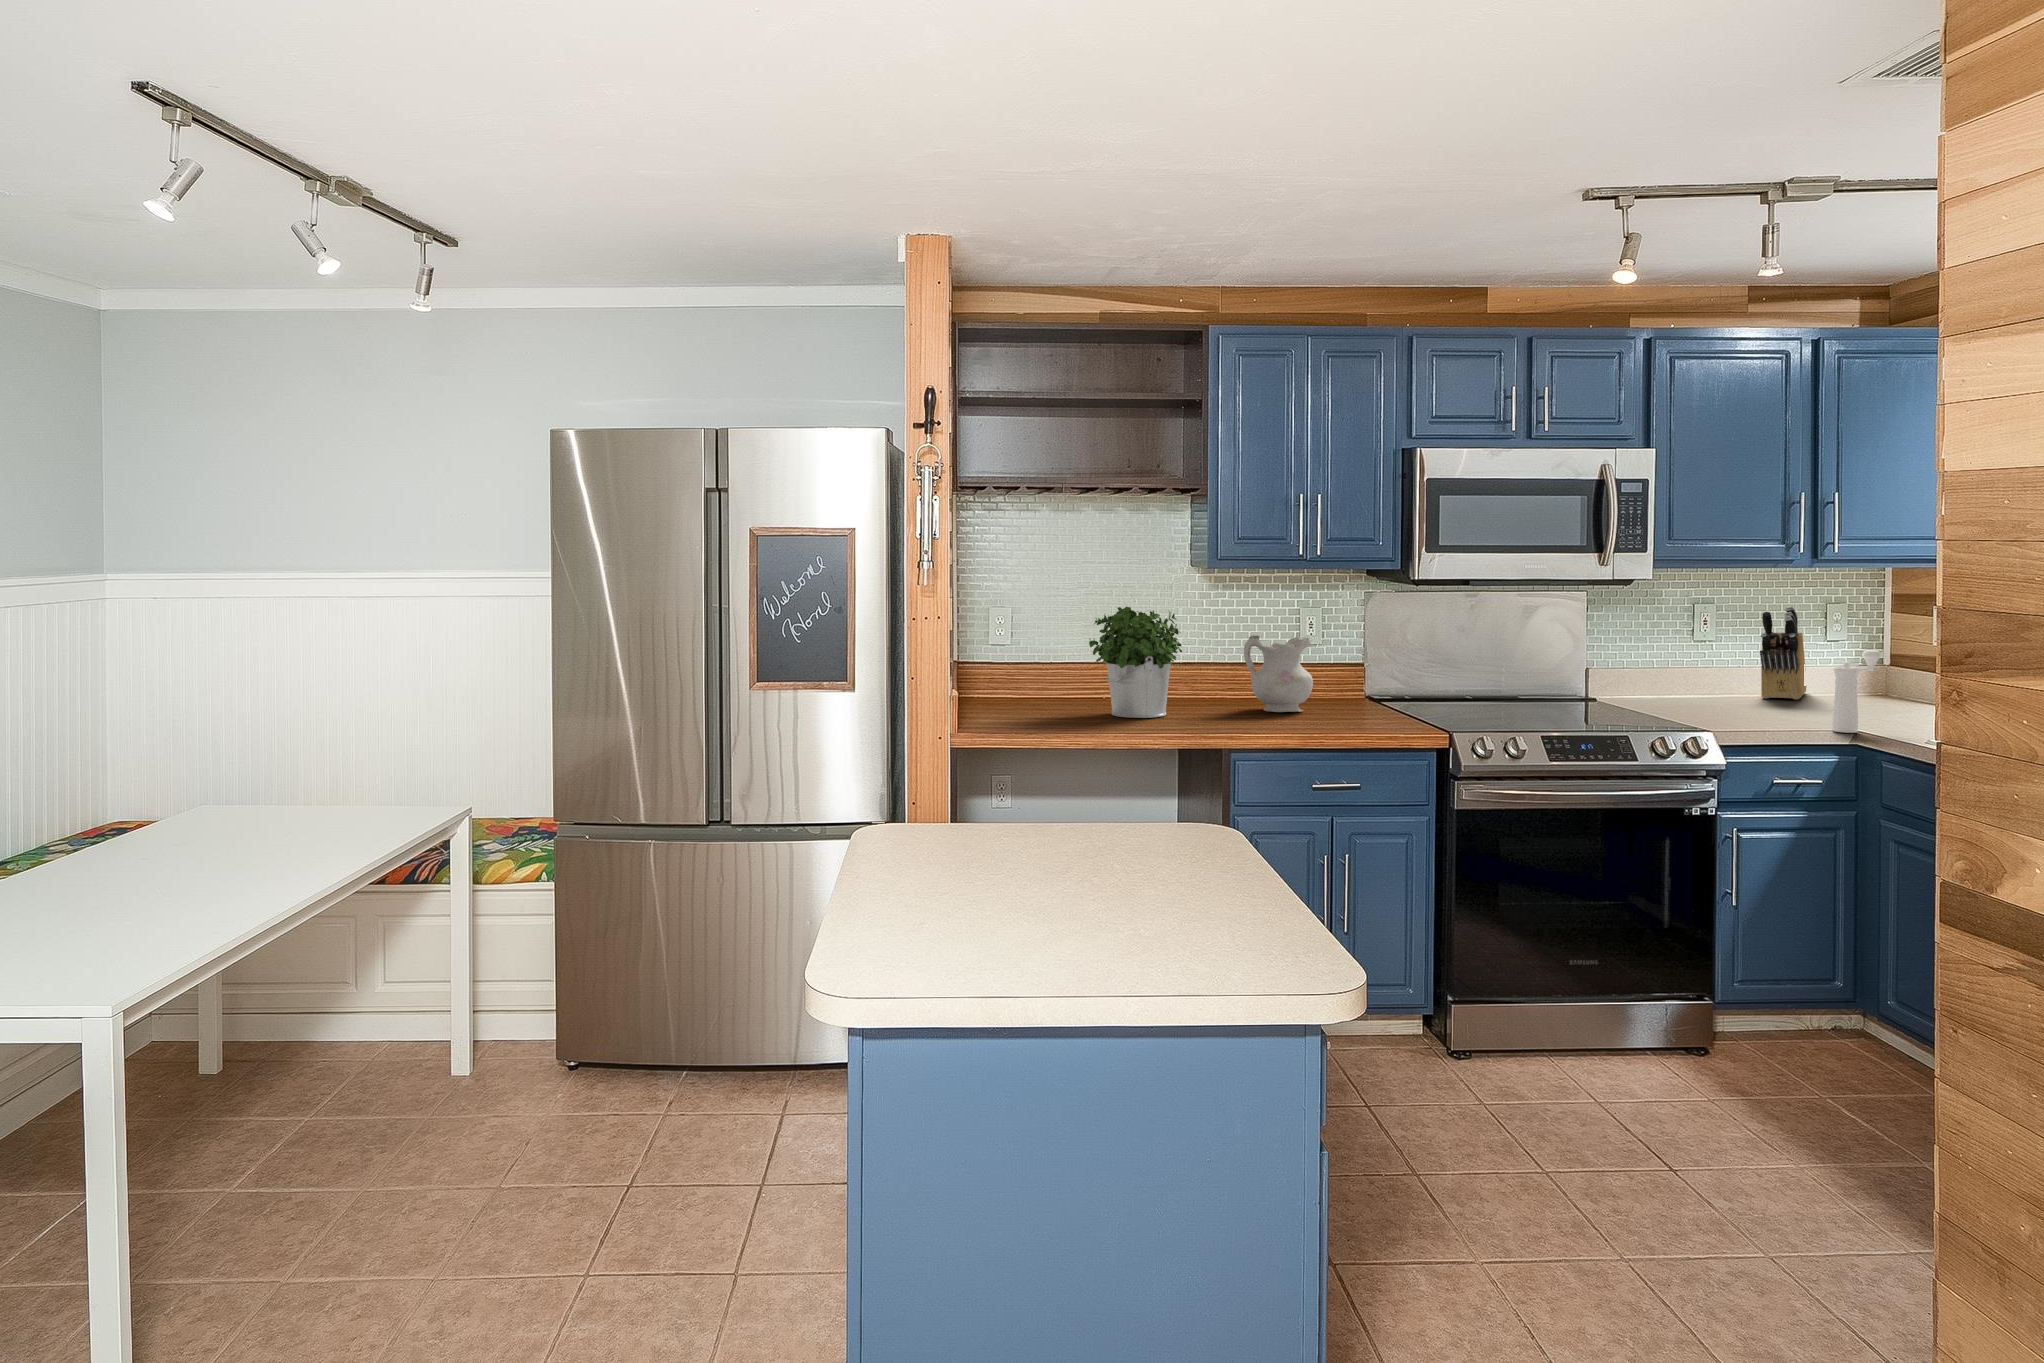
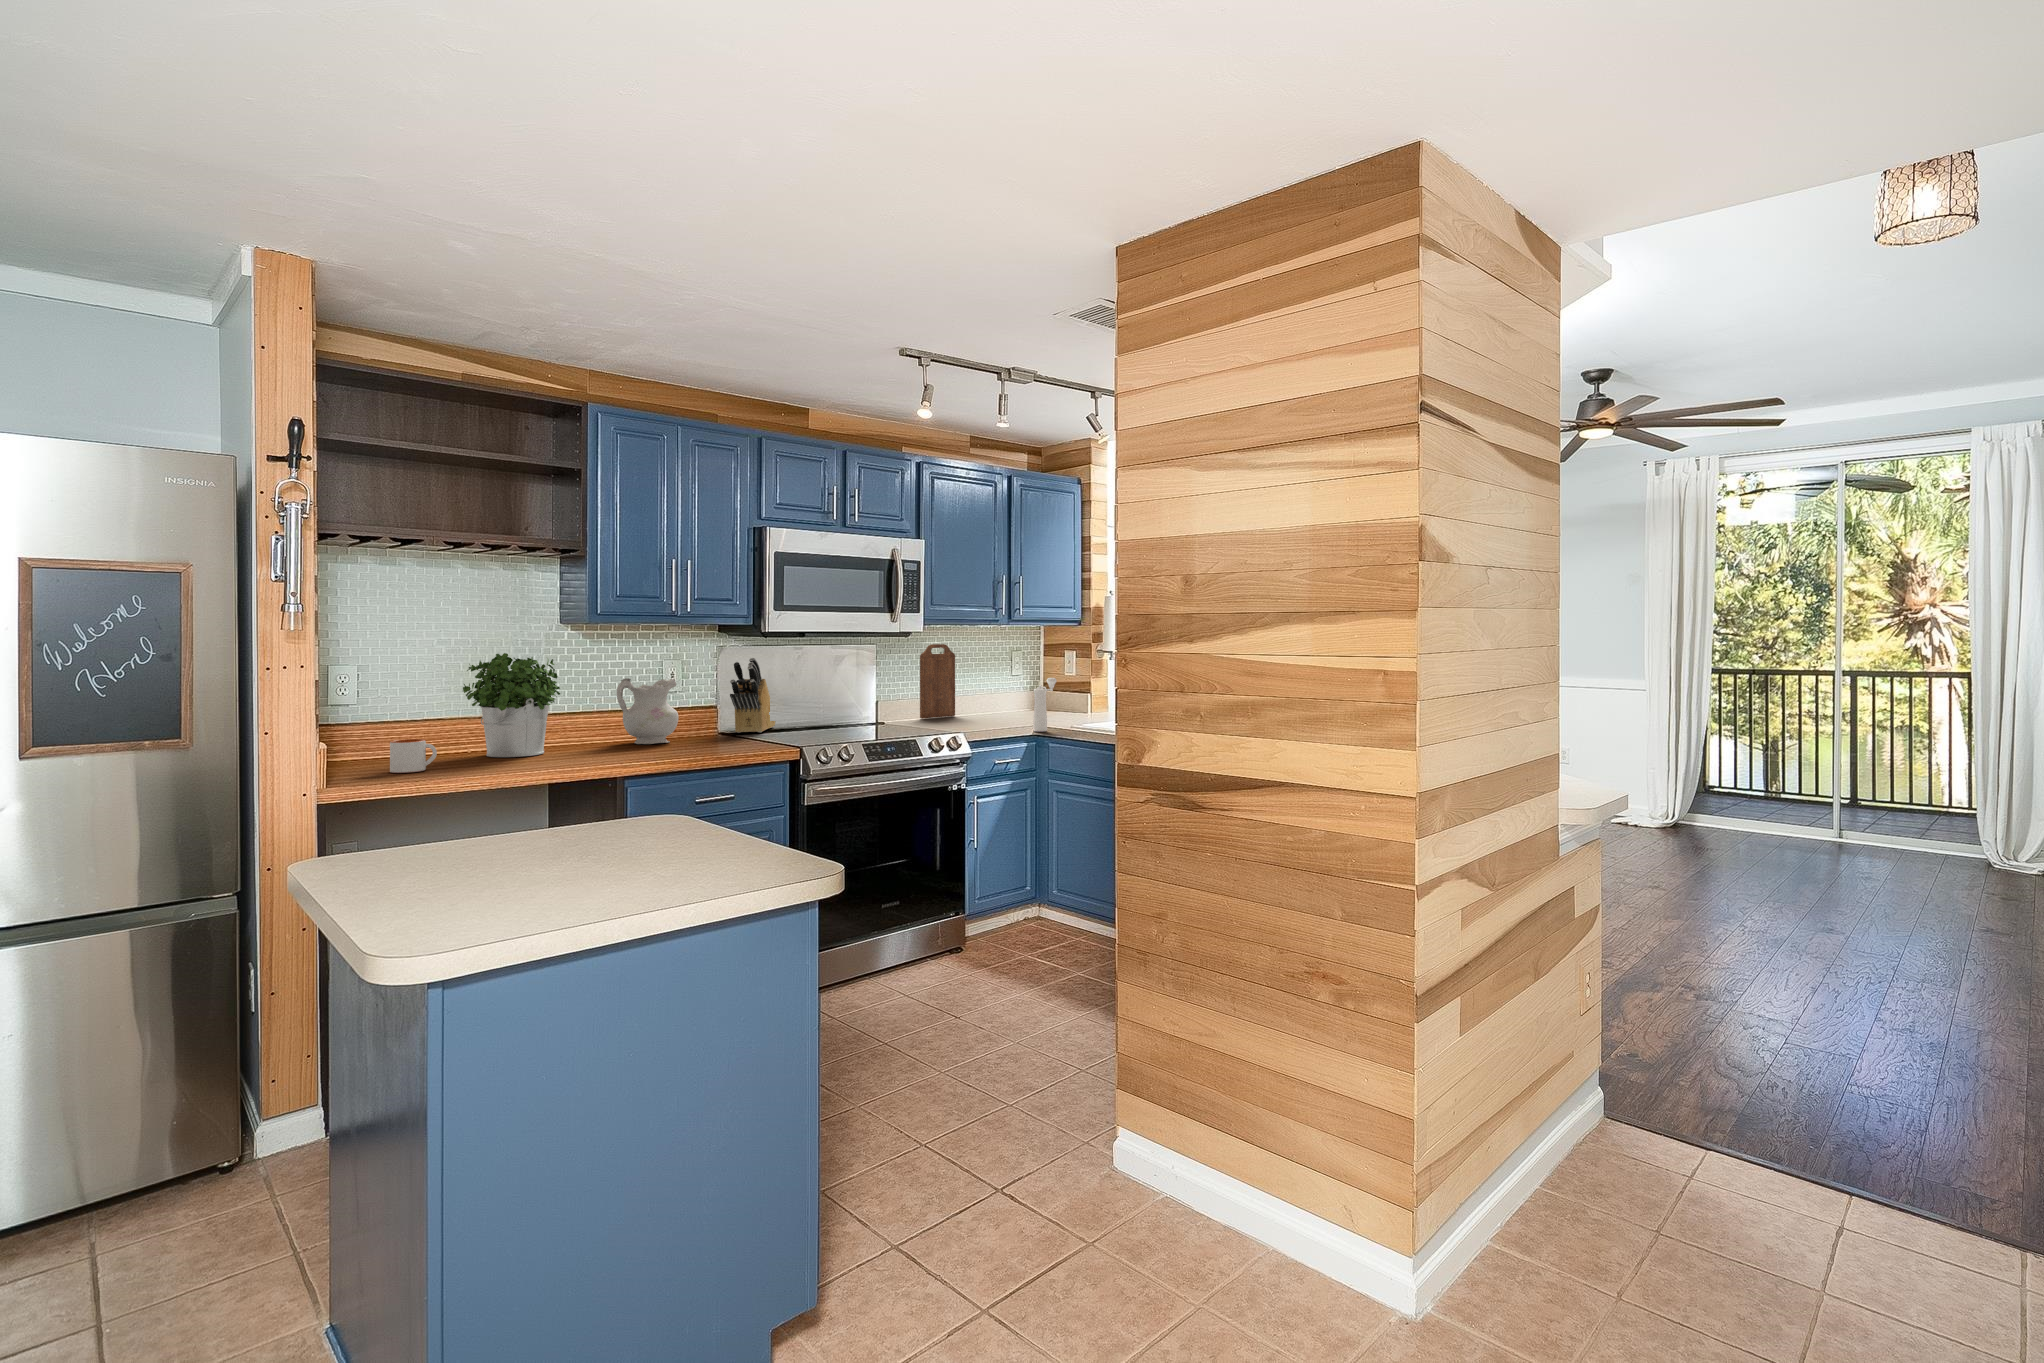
cutting board: none [1655,594,1716,698] -> present [920,644,955,719]
knife block: present [1760,606,1806,699] -> present [730,658,776,733]
mug: none [1019,694,1059,728] -> present [390,739,437,773]

